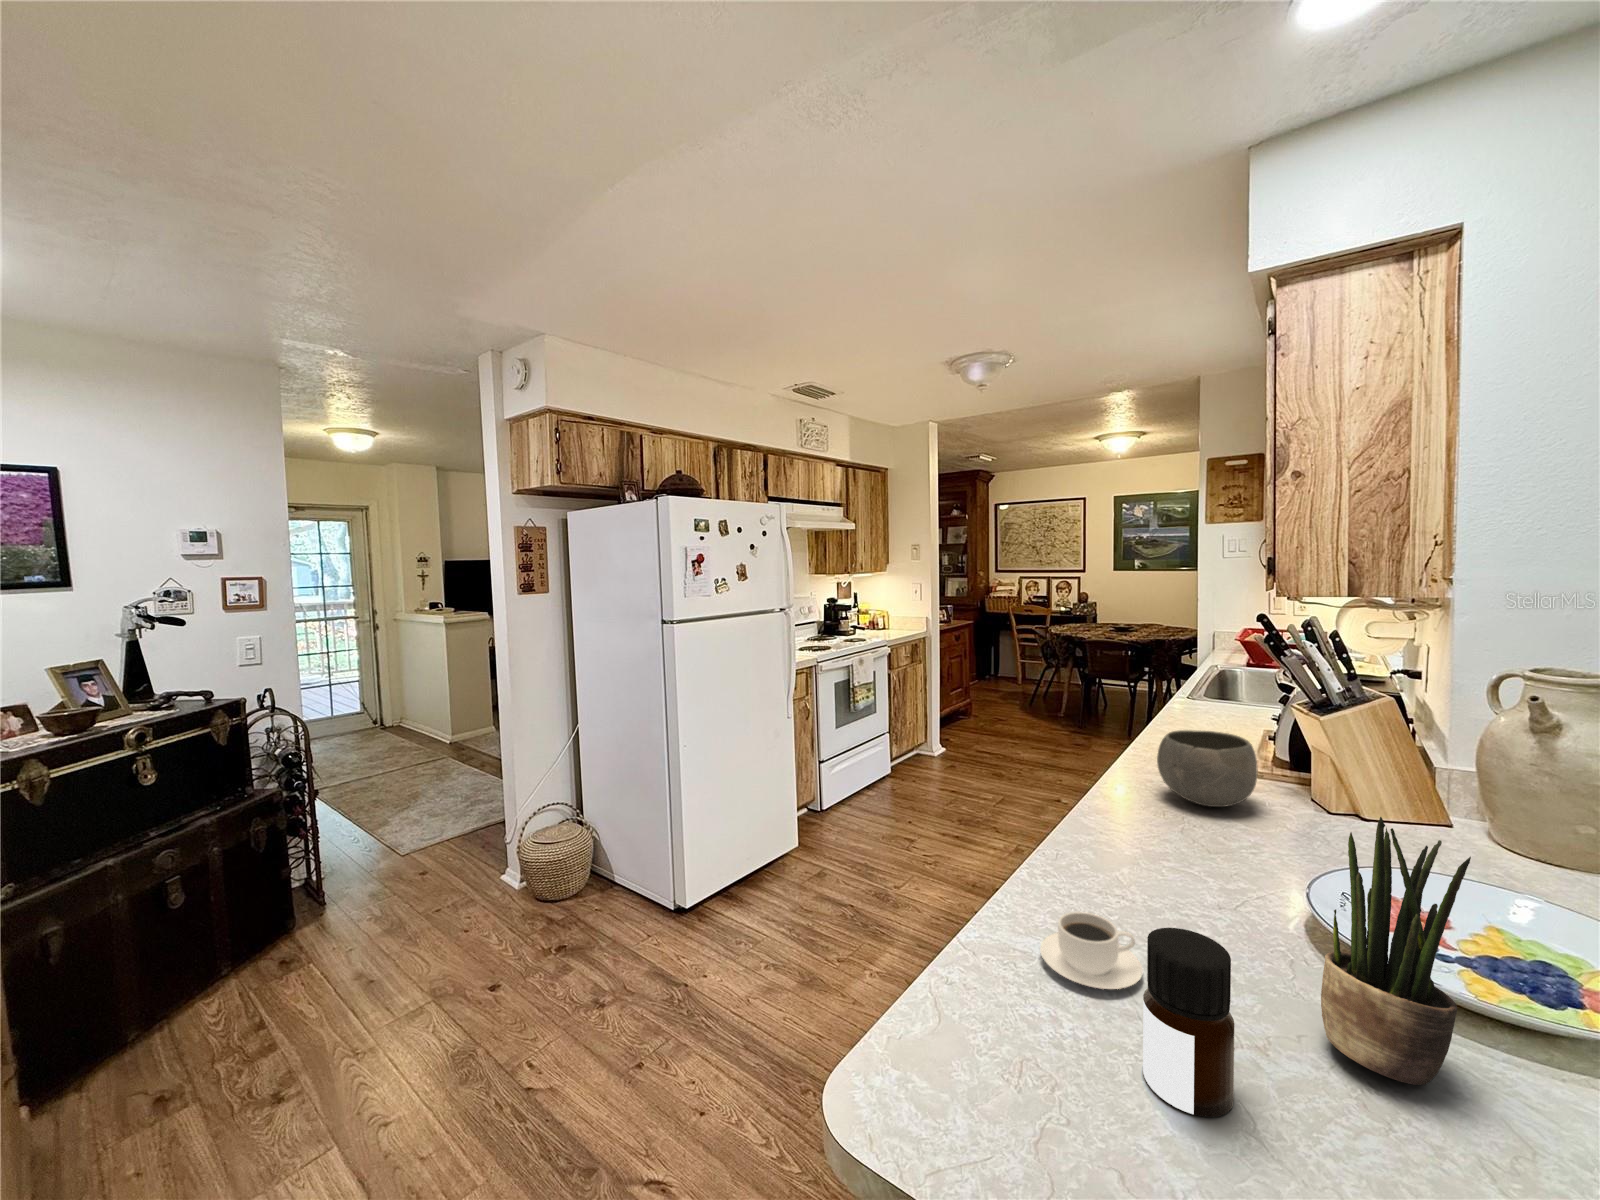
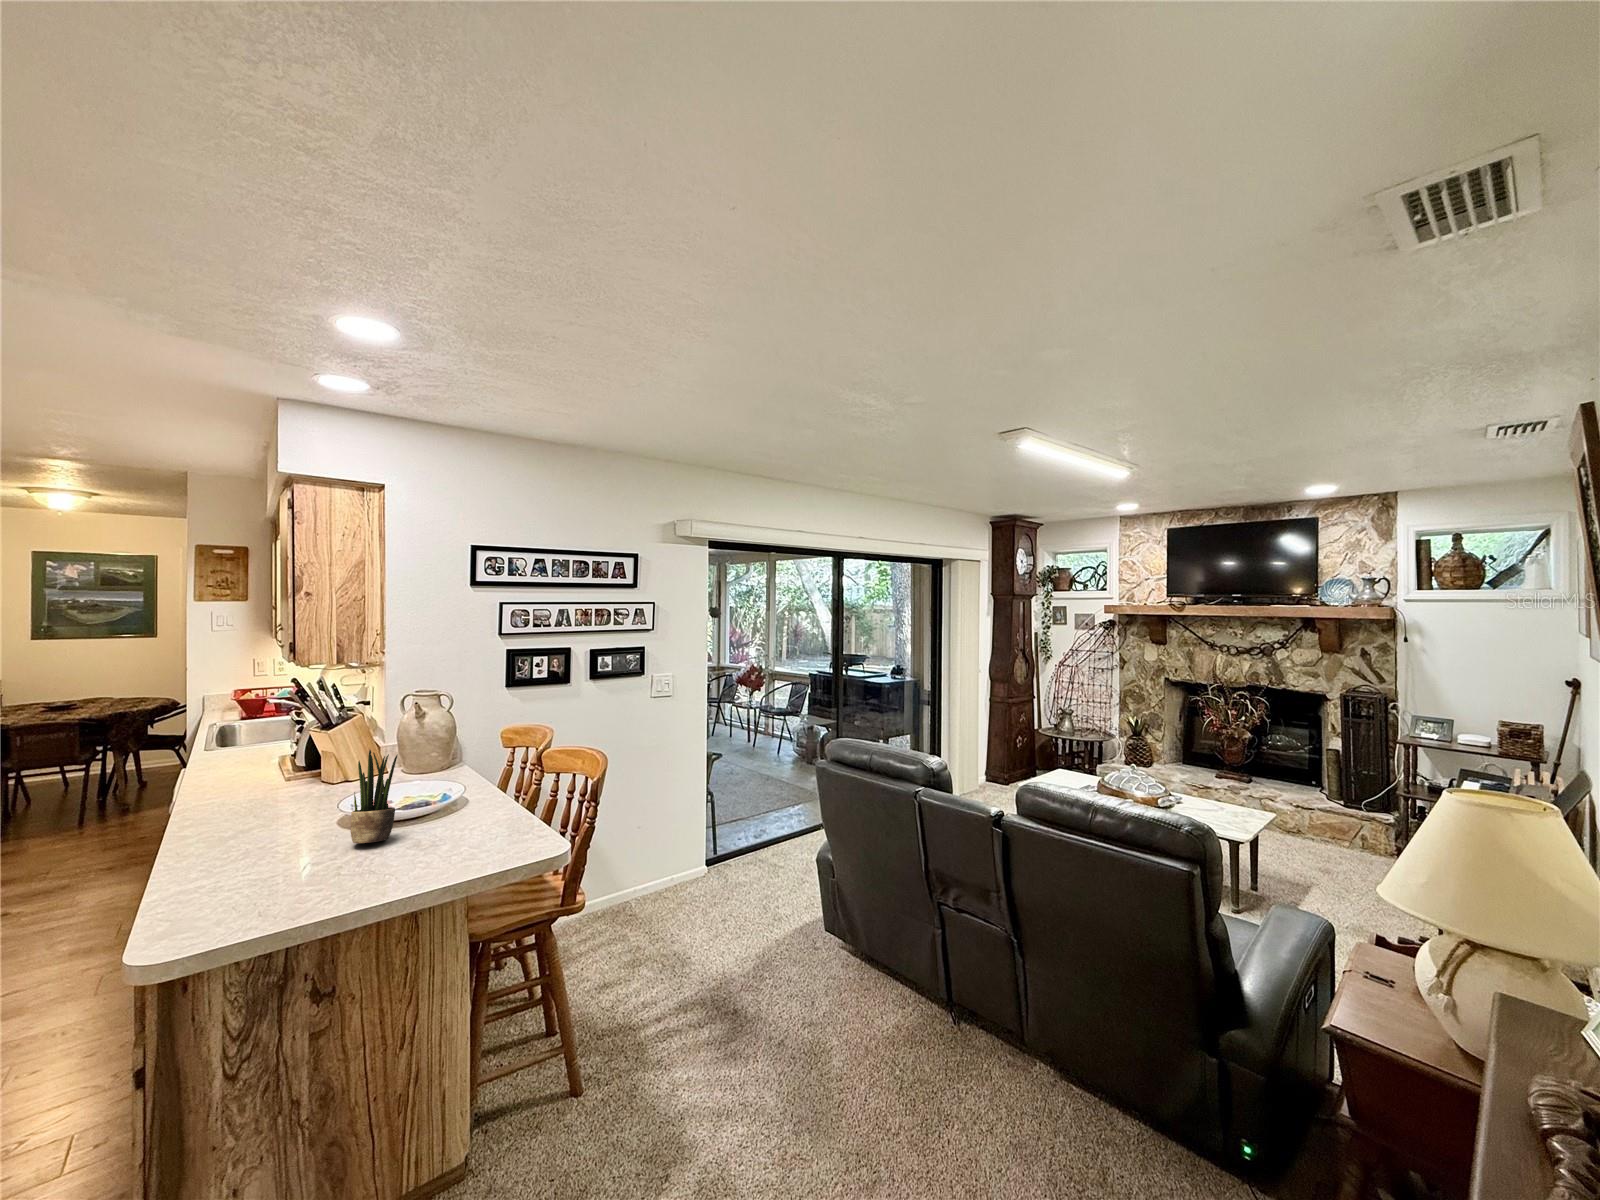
ceramic bowl: present [1157,730,1258,807] -> none [222,754,293,802]
coffee cup: present [1040,912,1143,989] -> none [200,847,267,882]
bottle: present [1143,928,1235,1117] -> none [283,813,325,884]

